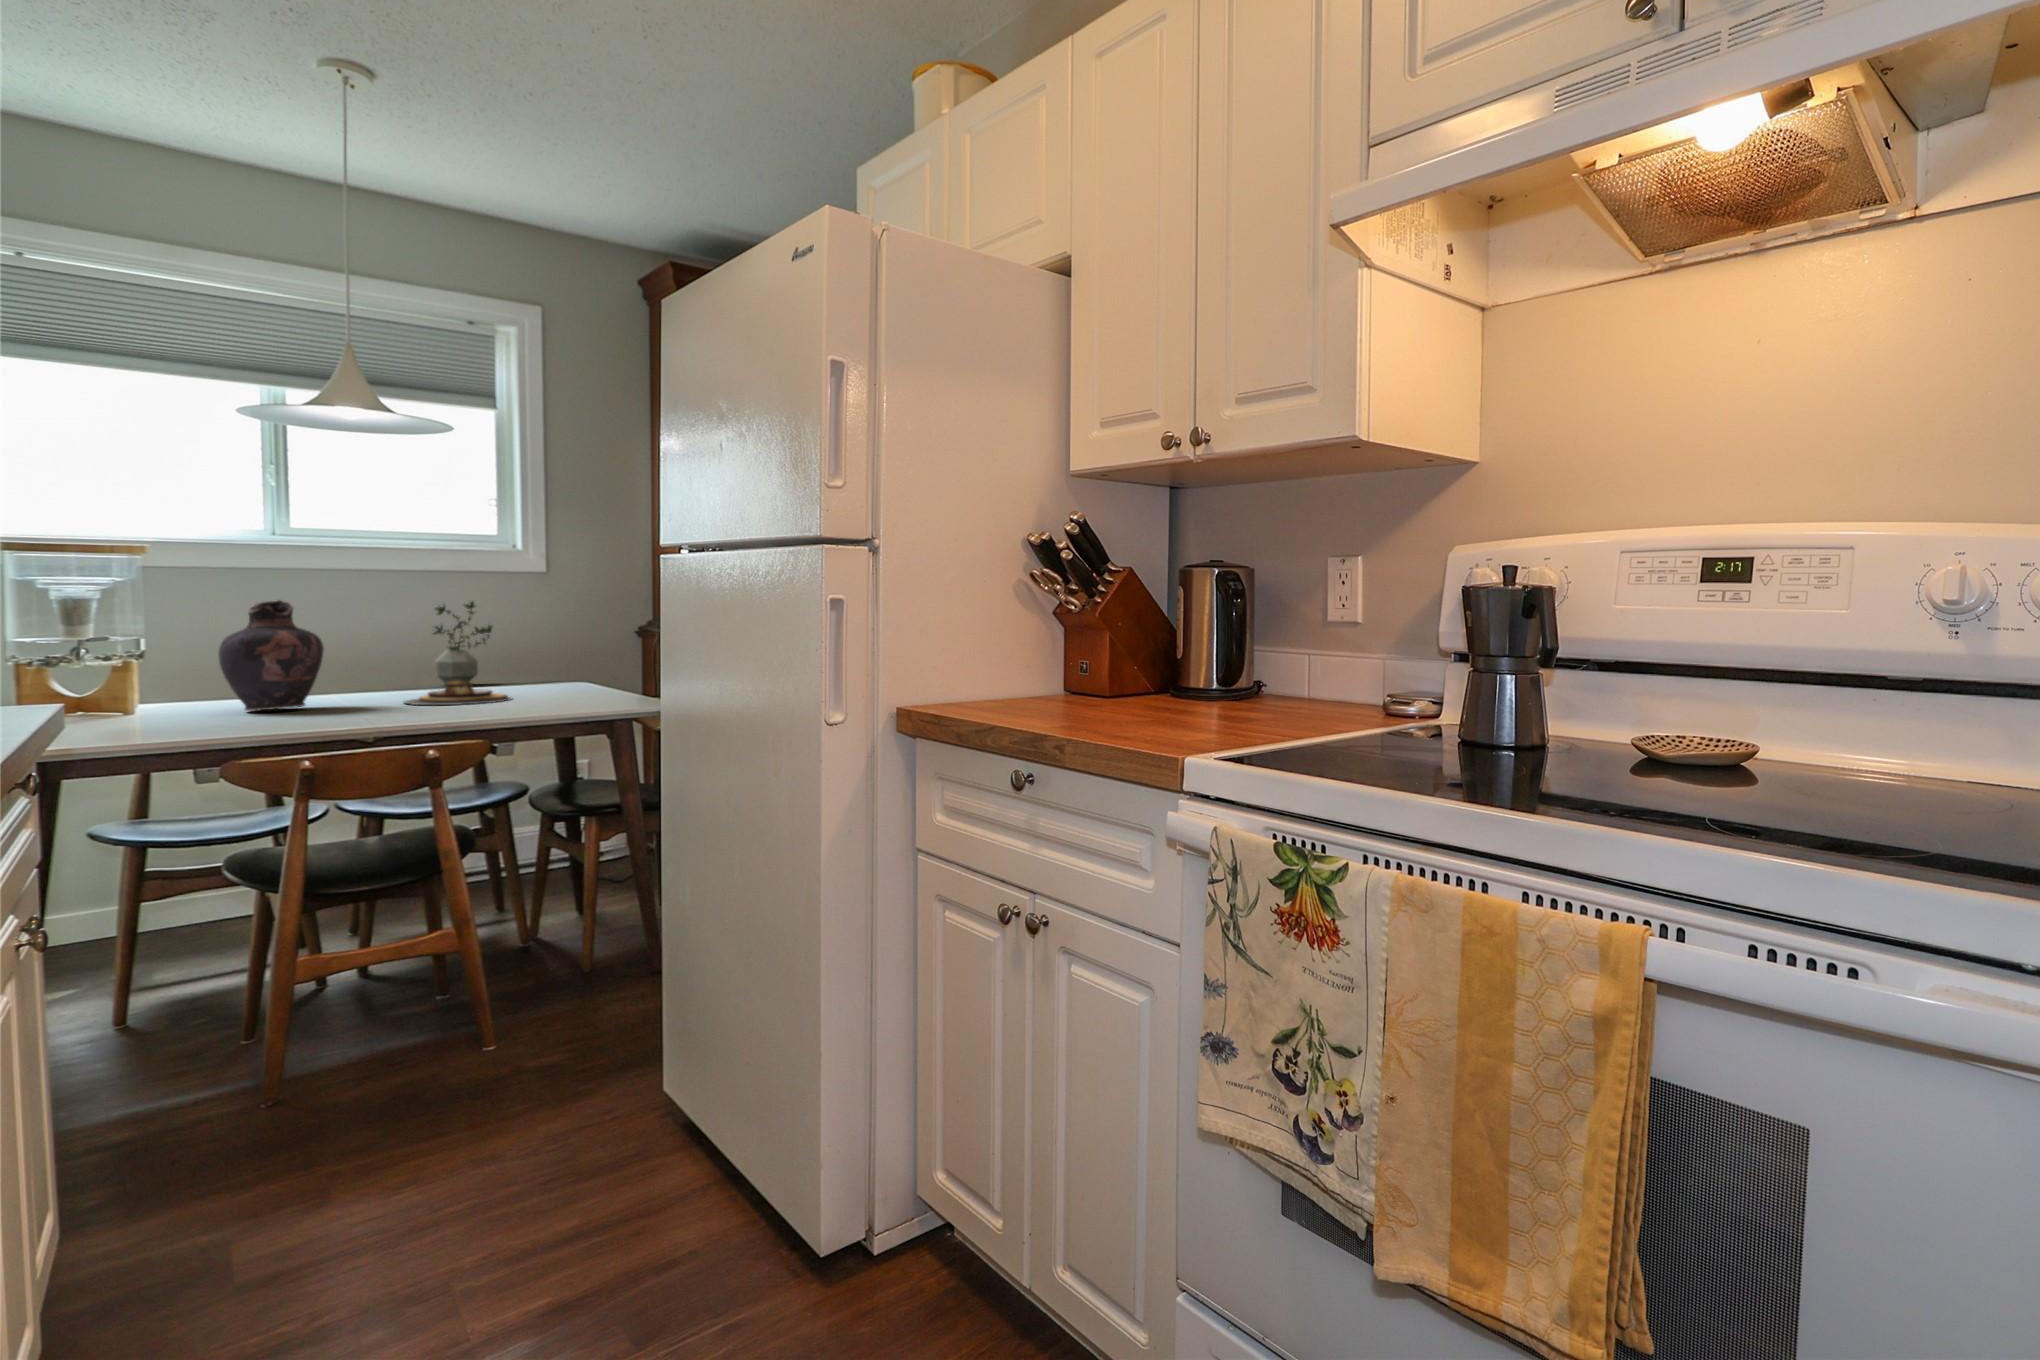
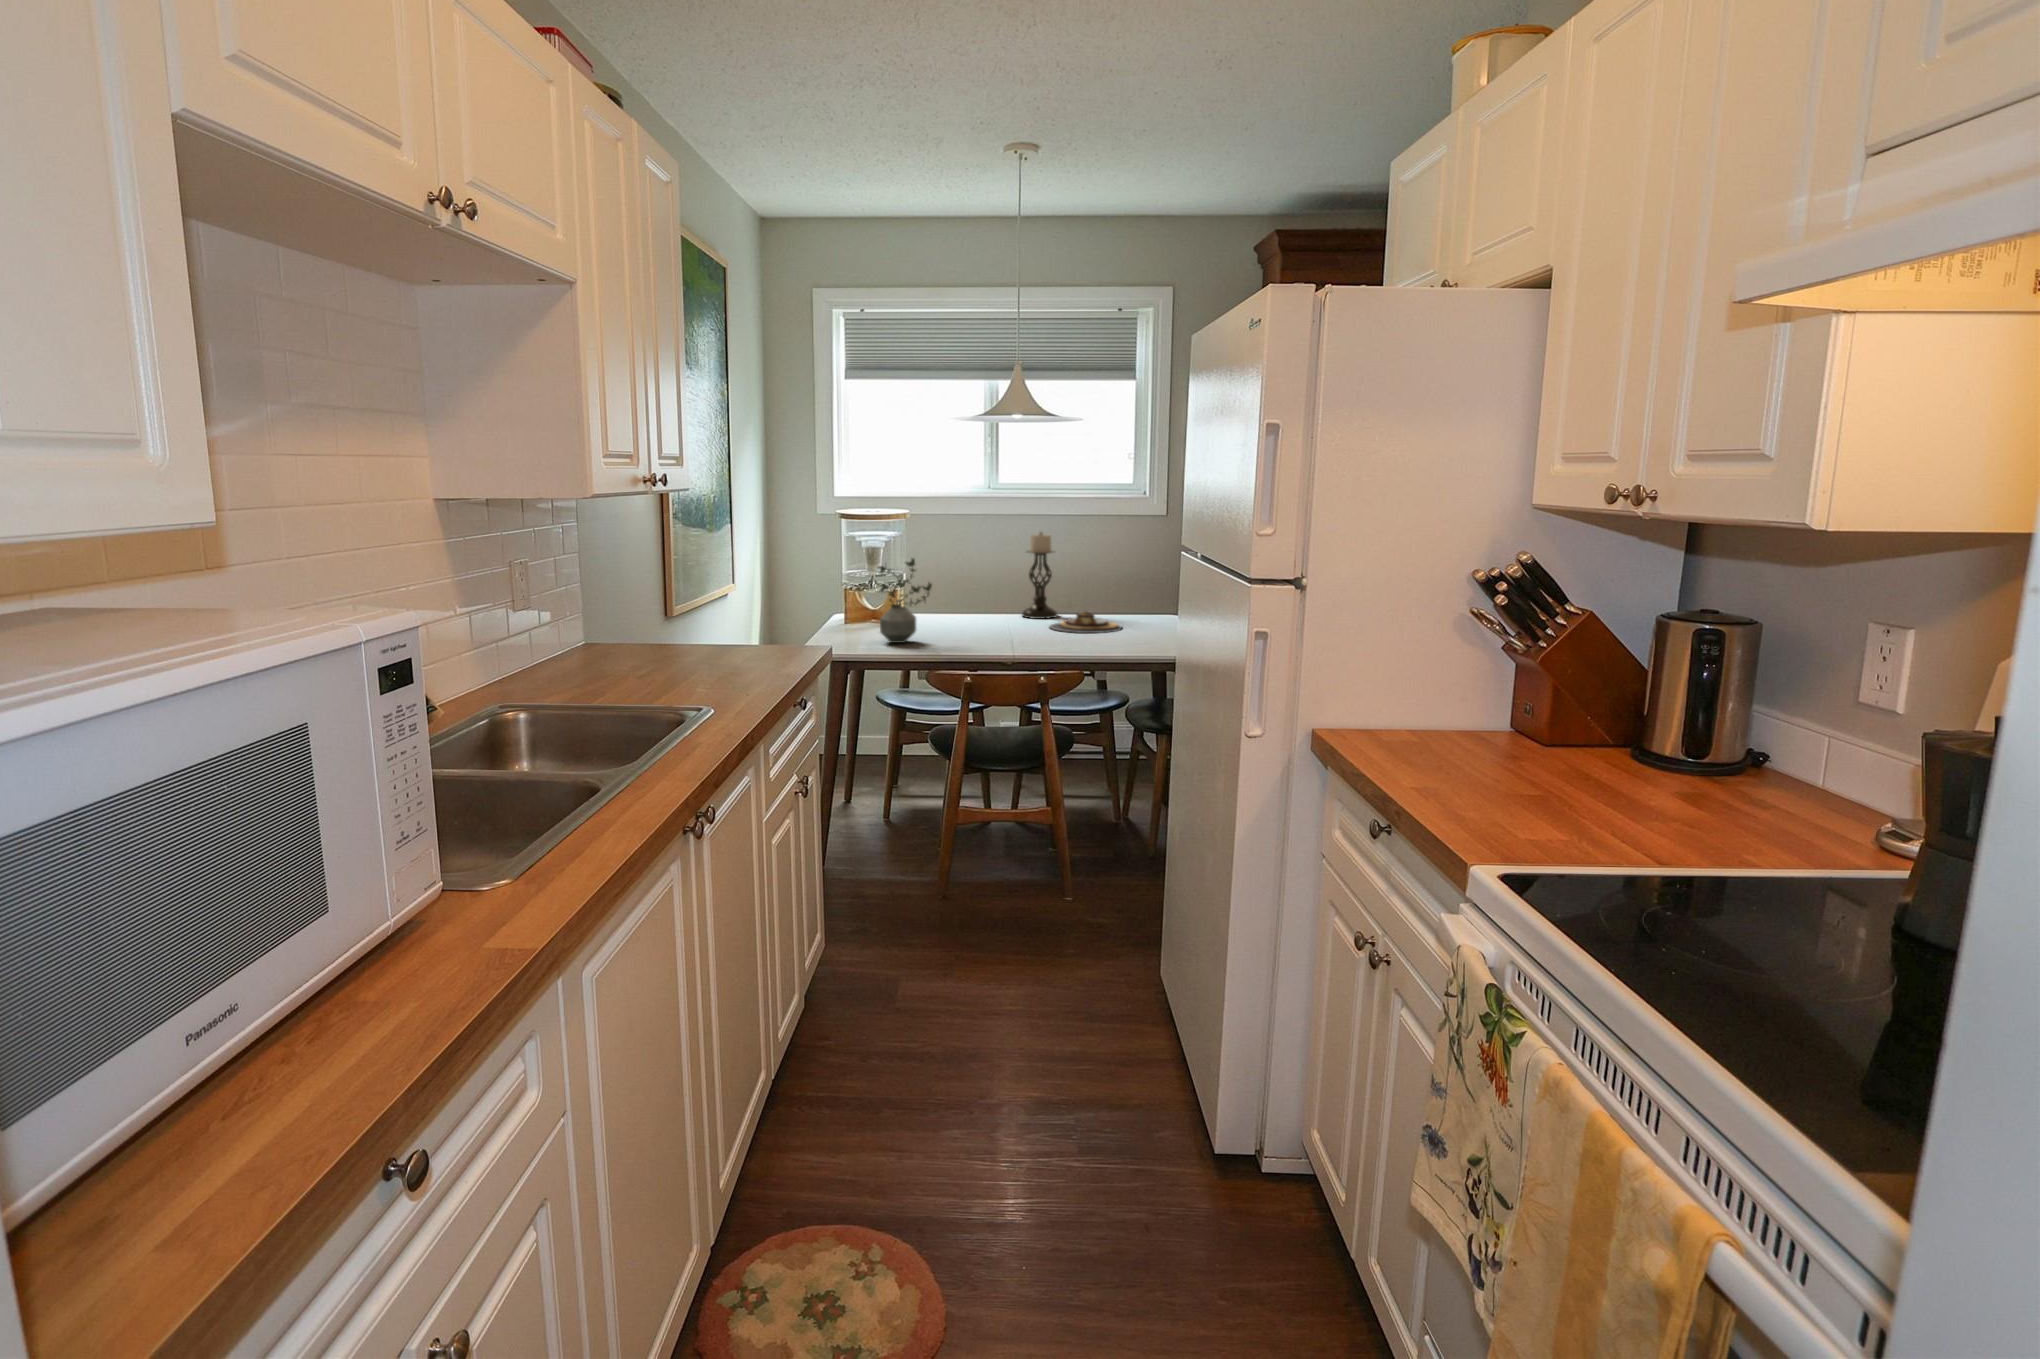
candle holder: none [347,584,405,699] -> present [1022,532,1058,619]
vase: present [218,600,324,711] -> none [943,548,1001,627]
potted plant: present [434,601,492,683] -> present [878,558,932,643]

